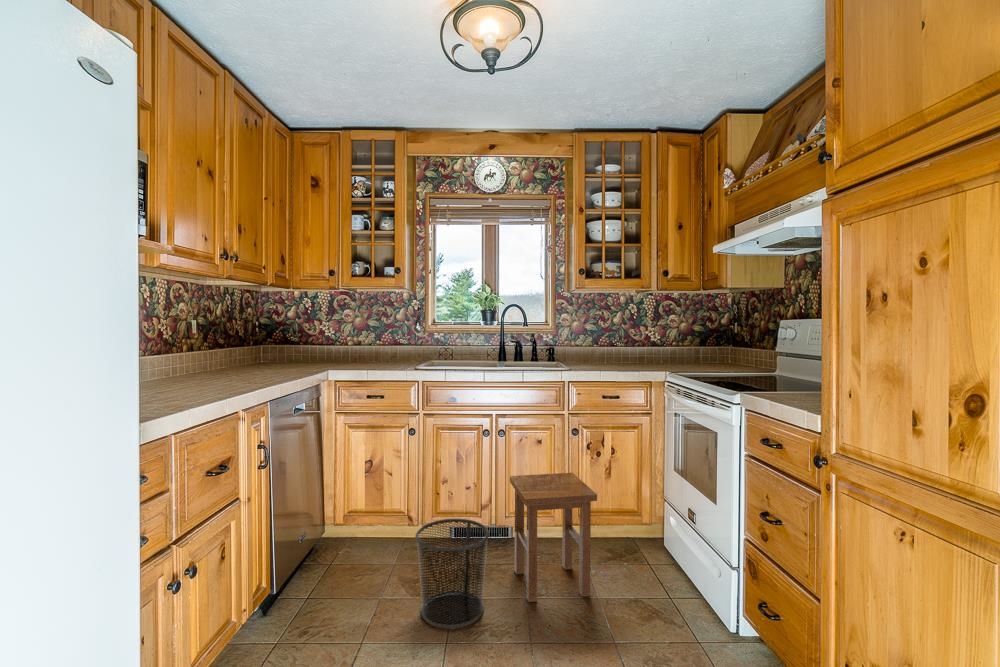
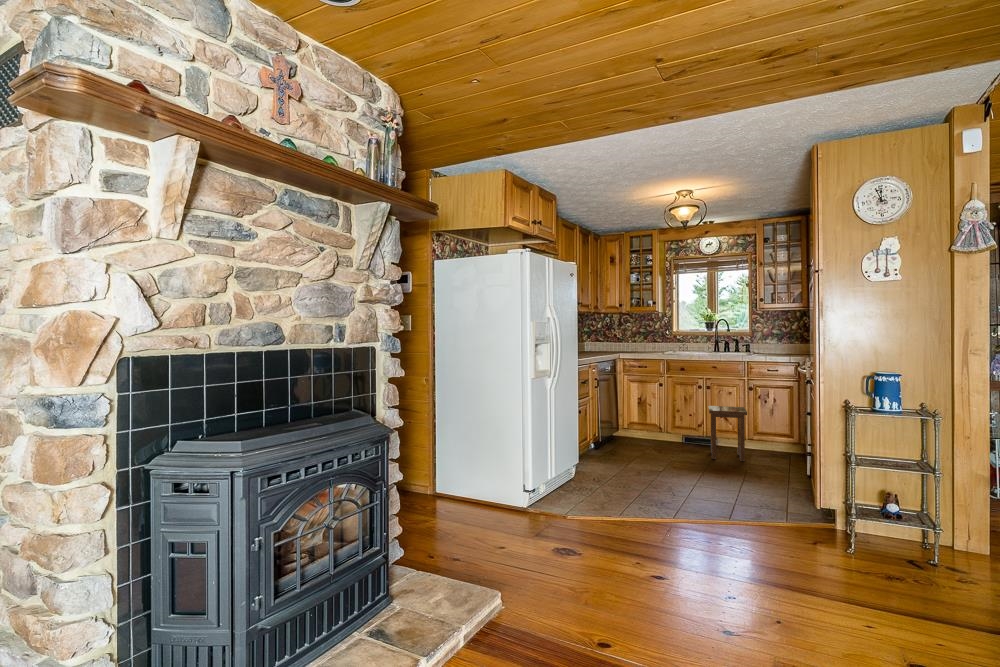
waste bin: present [415,518,489,629] -> none [658,420,692,460]

